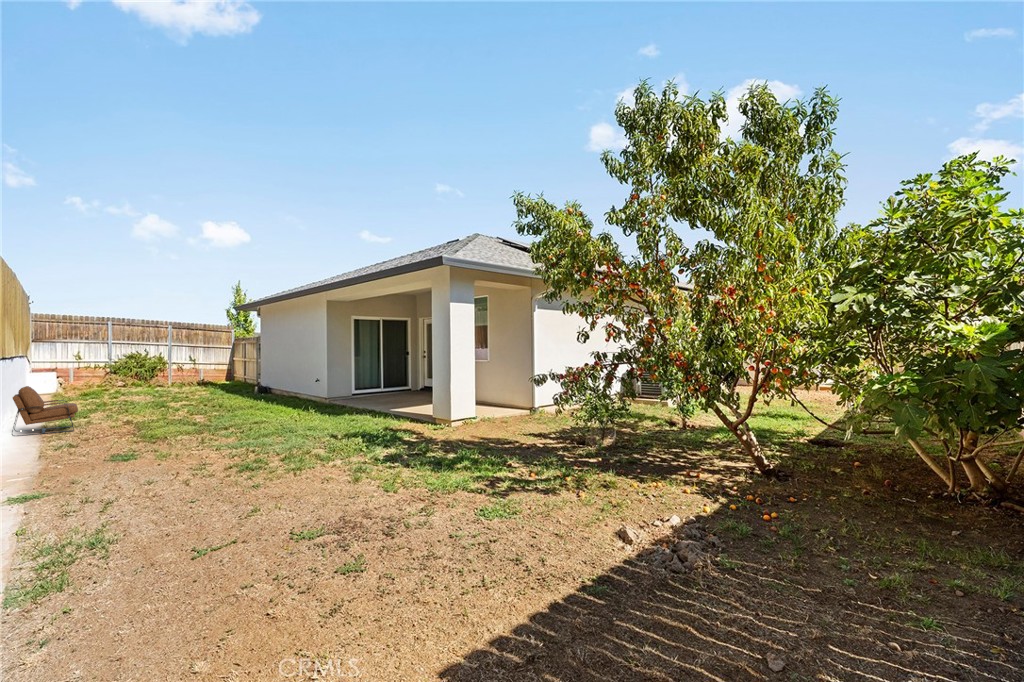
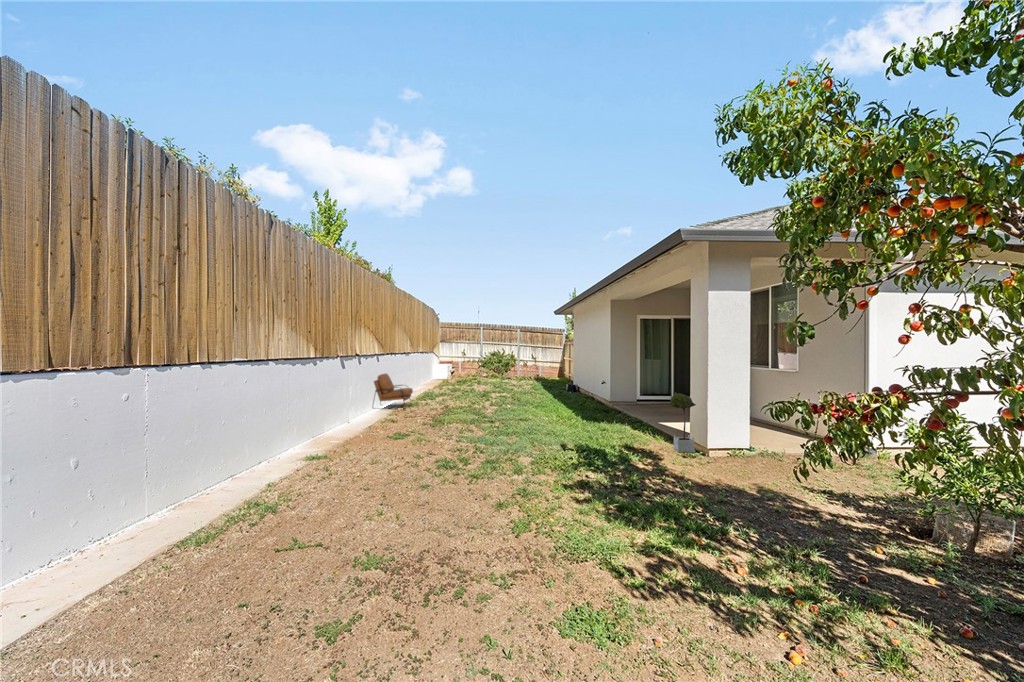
potted tree: none [421,380,441,427] -> present [670,393,696,453]

